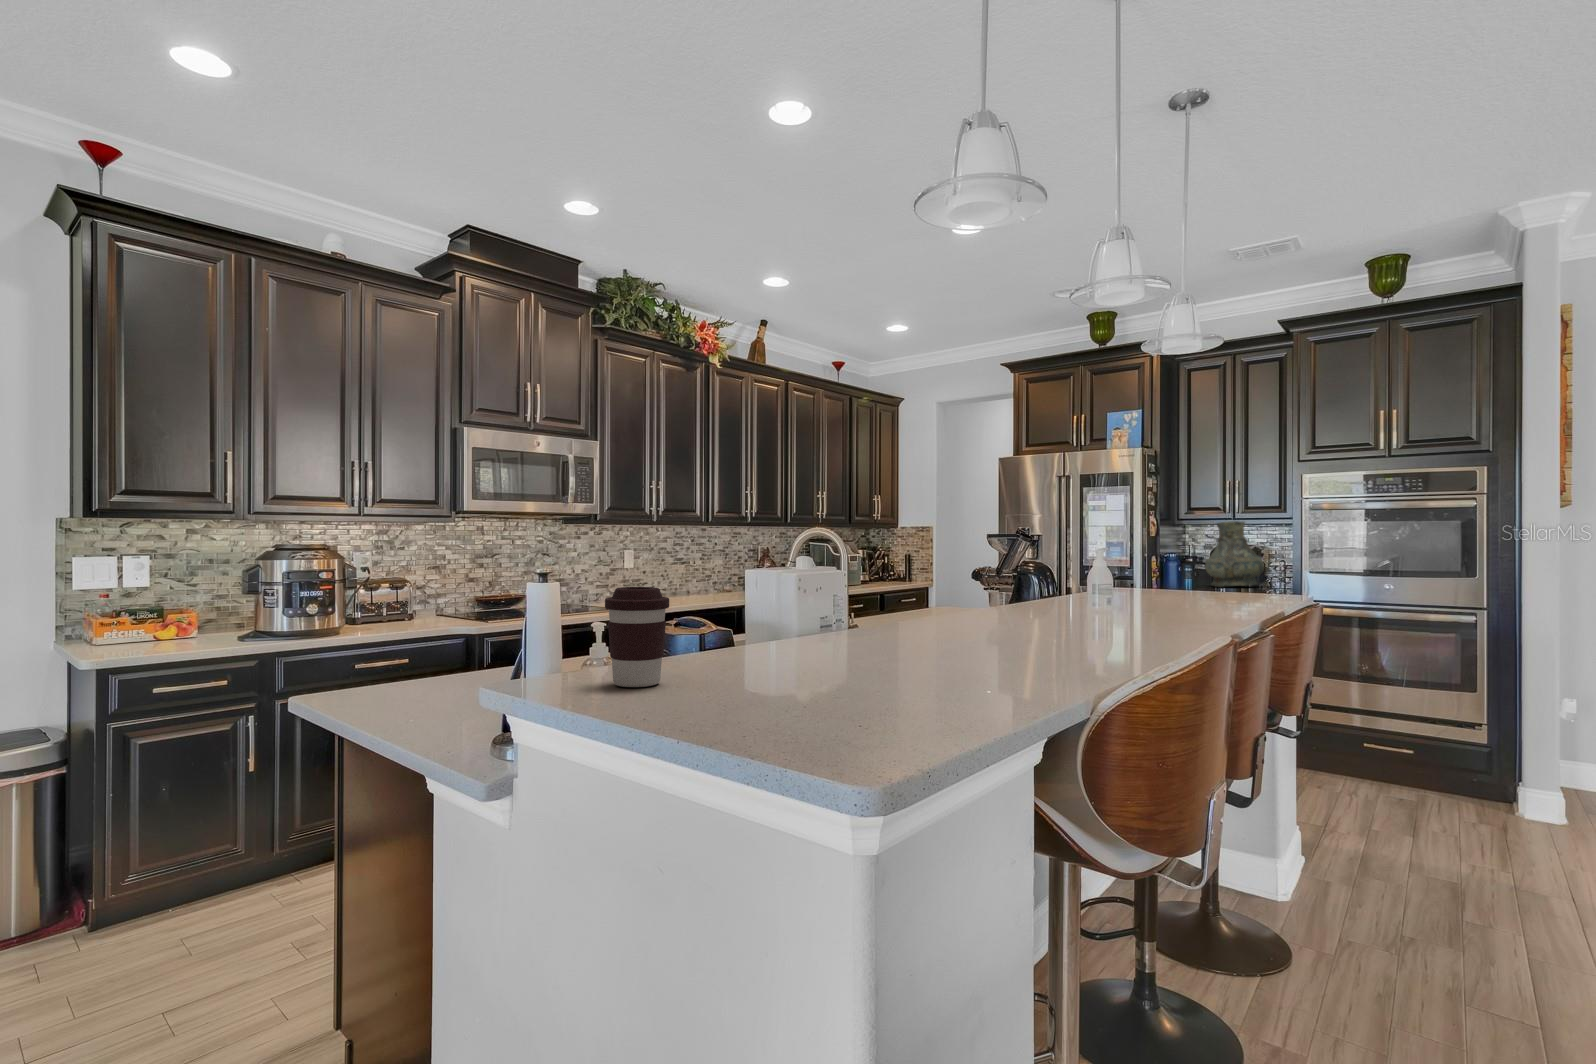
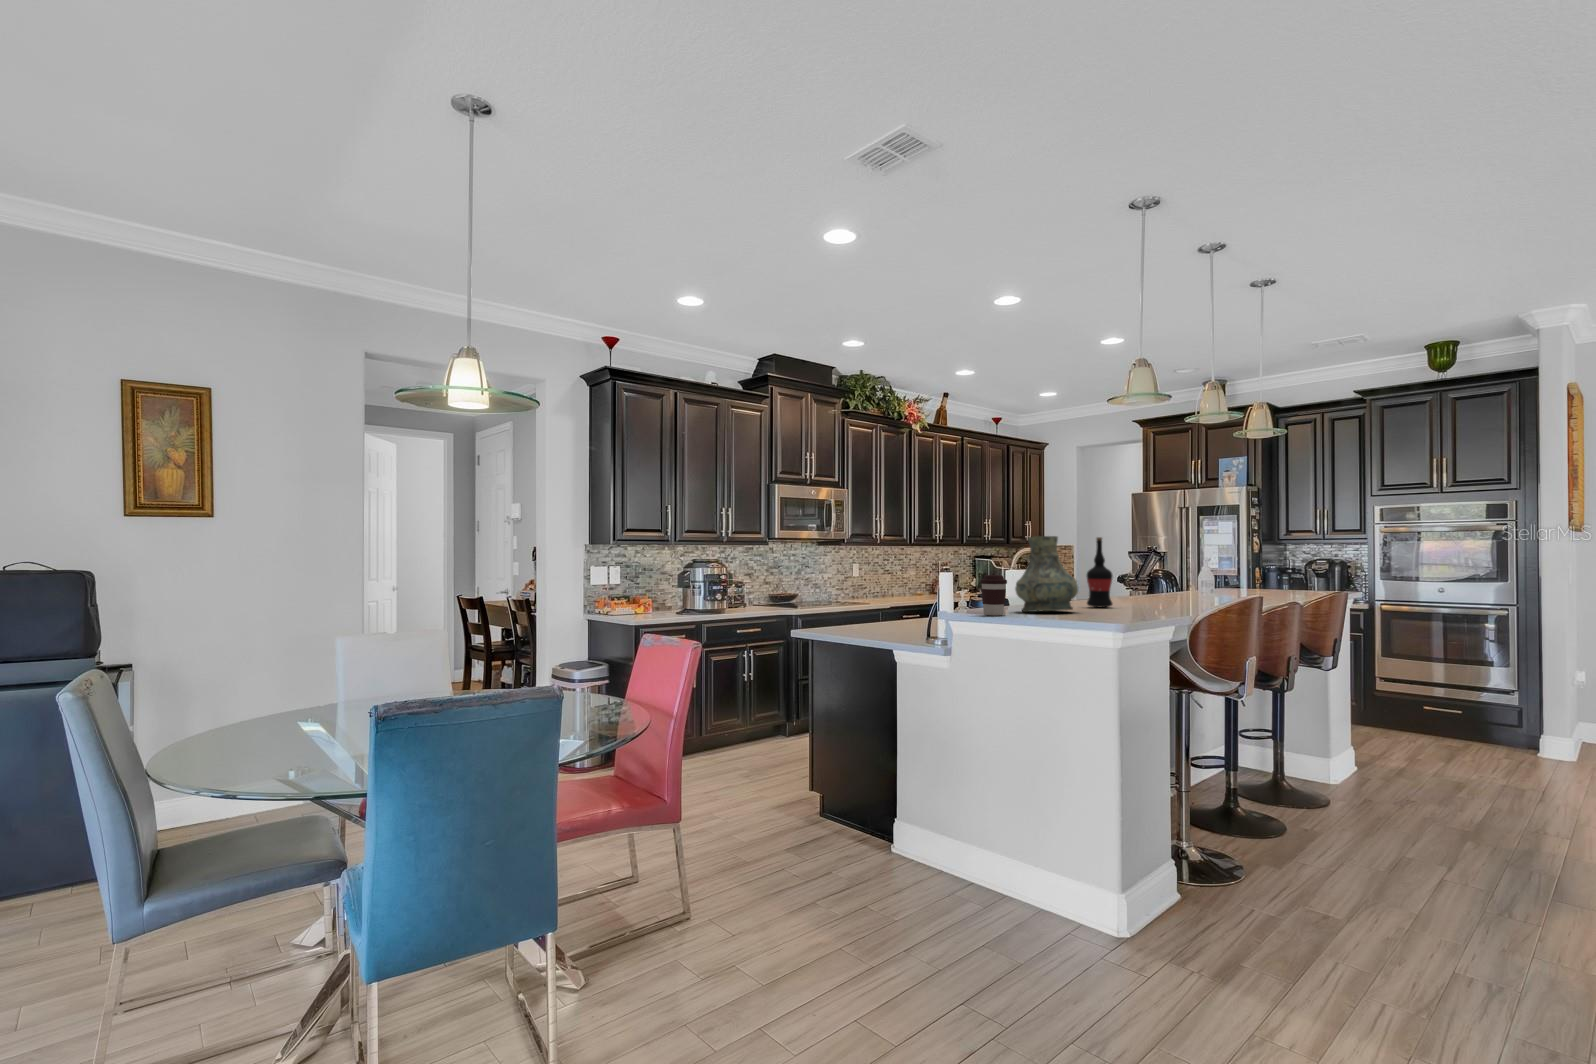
wine bottle: none [883,504,933,645] -> present [1087,537,1112,607]
vase: present [1205,521,1264,587] -> present [1015,536,1078,612]

